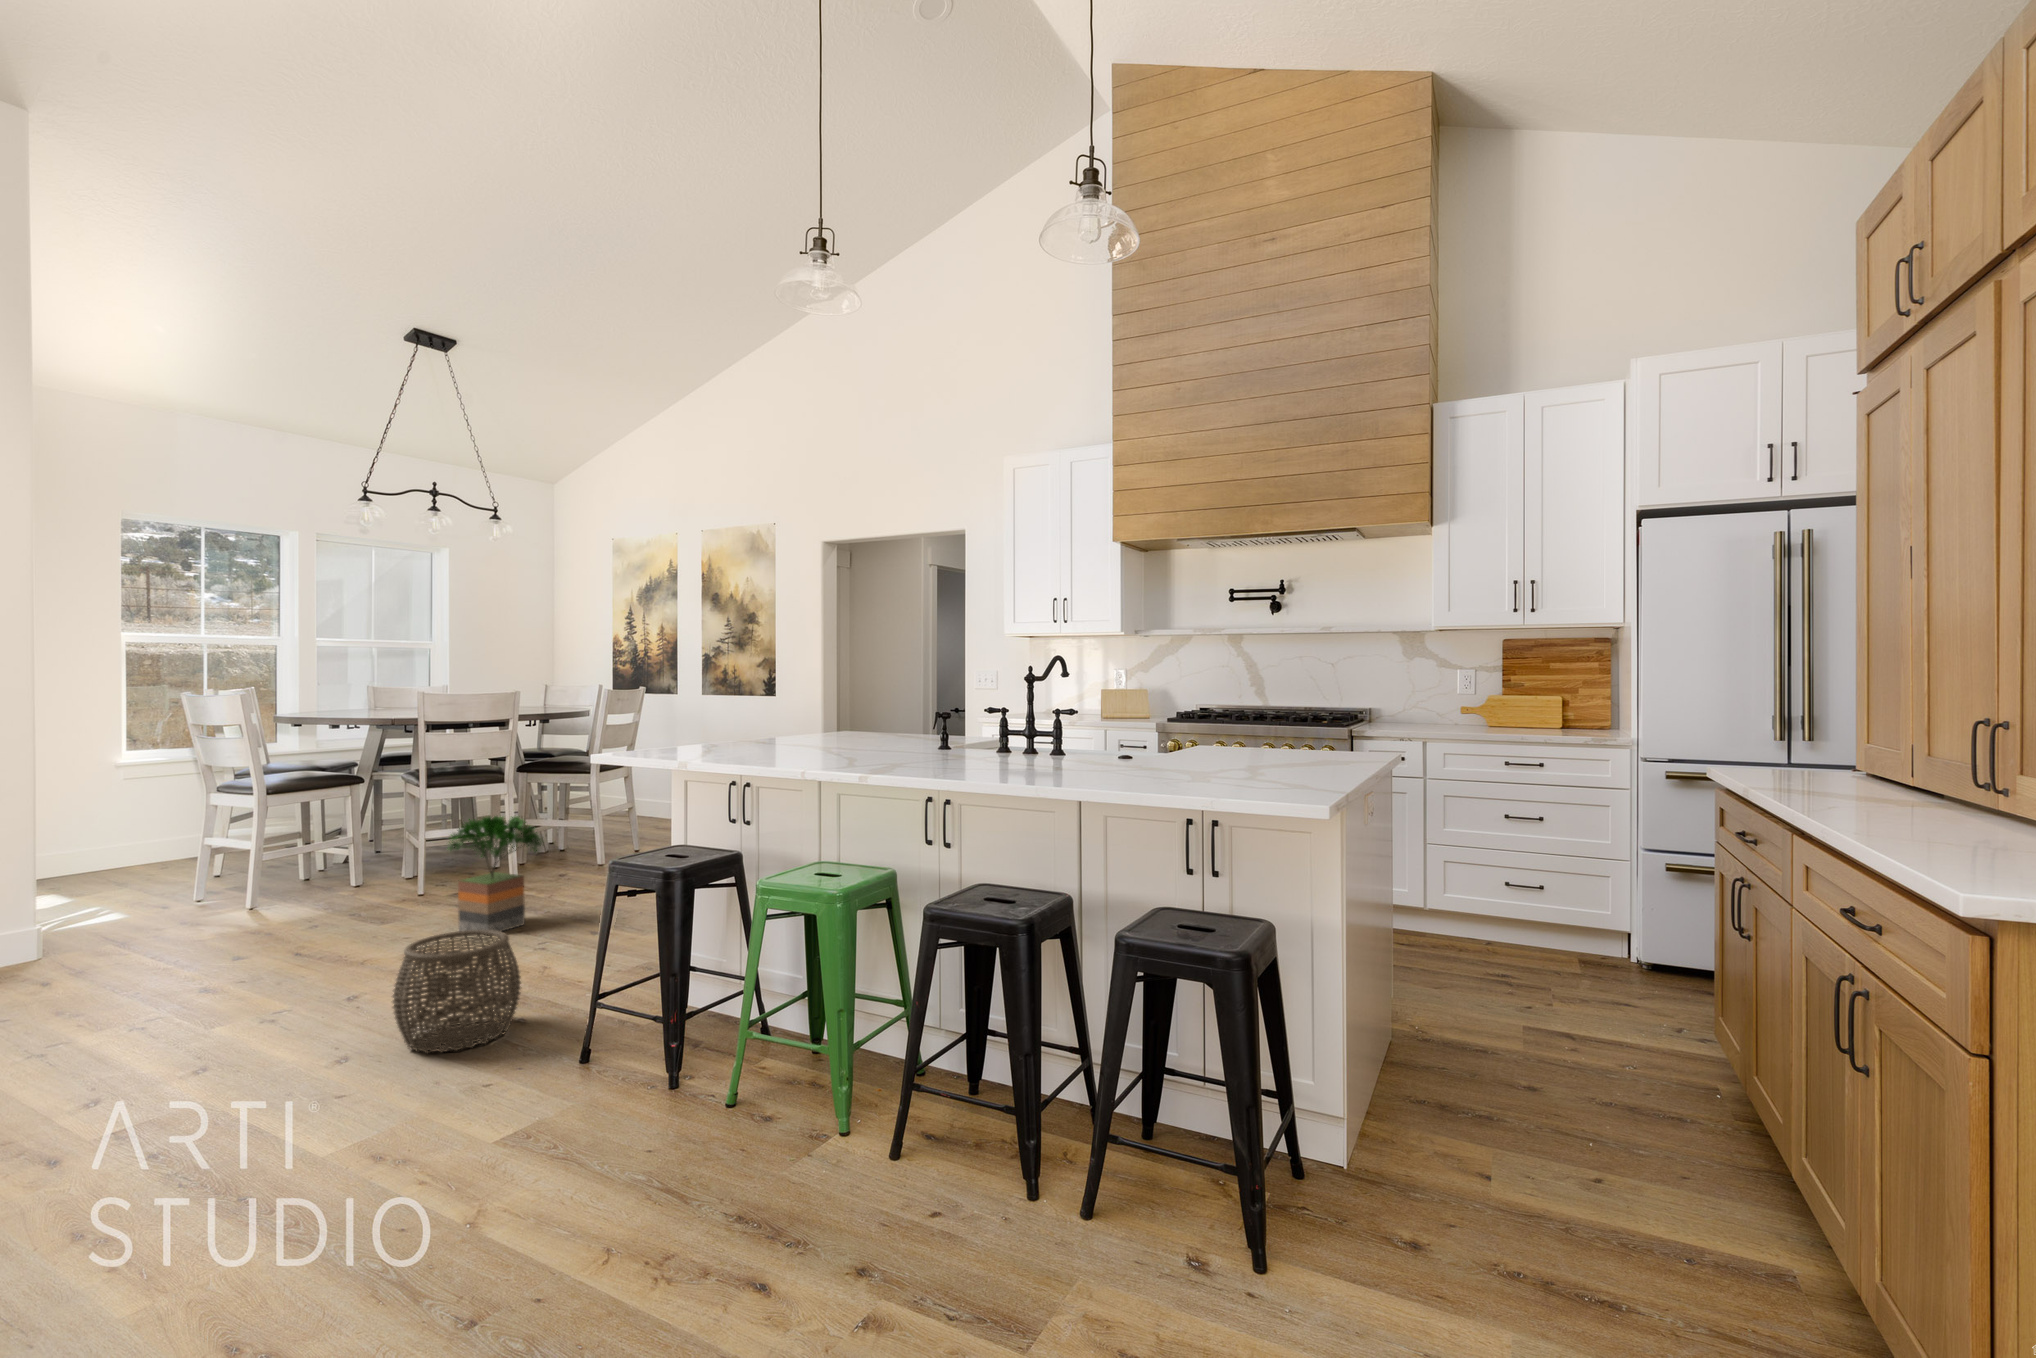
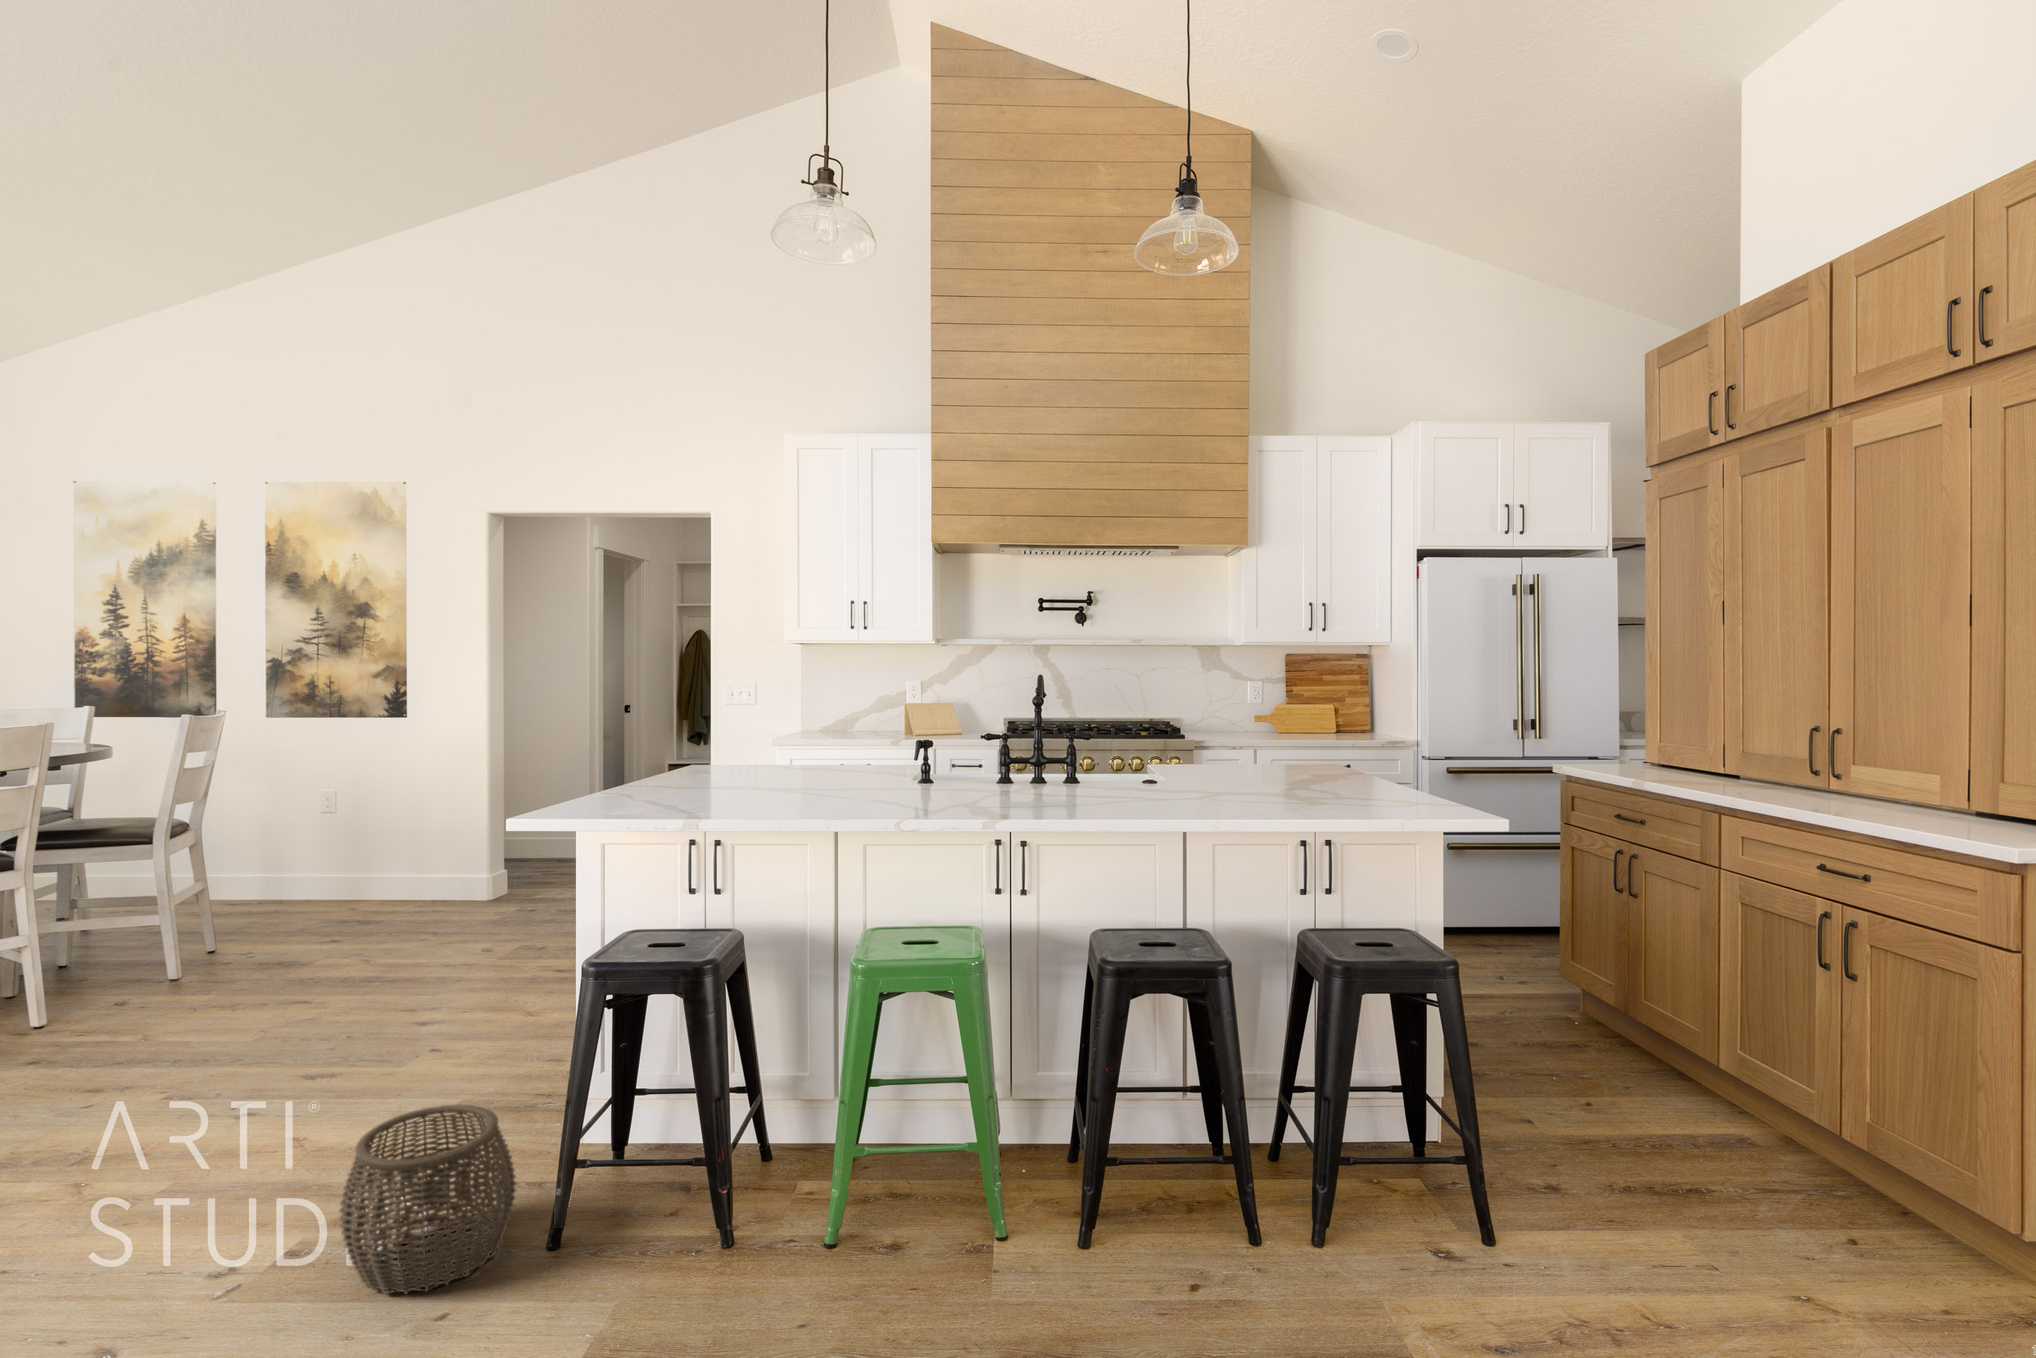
potted tree: present [448,816,543,931] -> none [114,934,281,1120]

